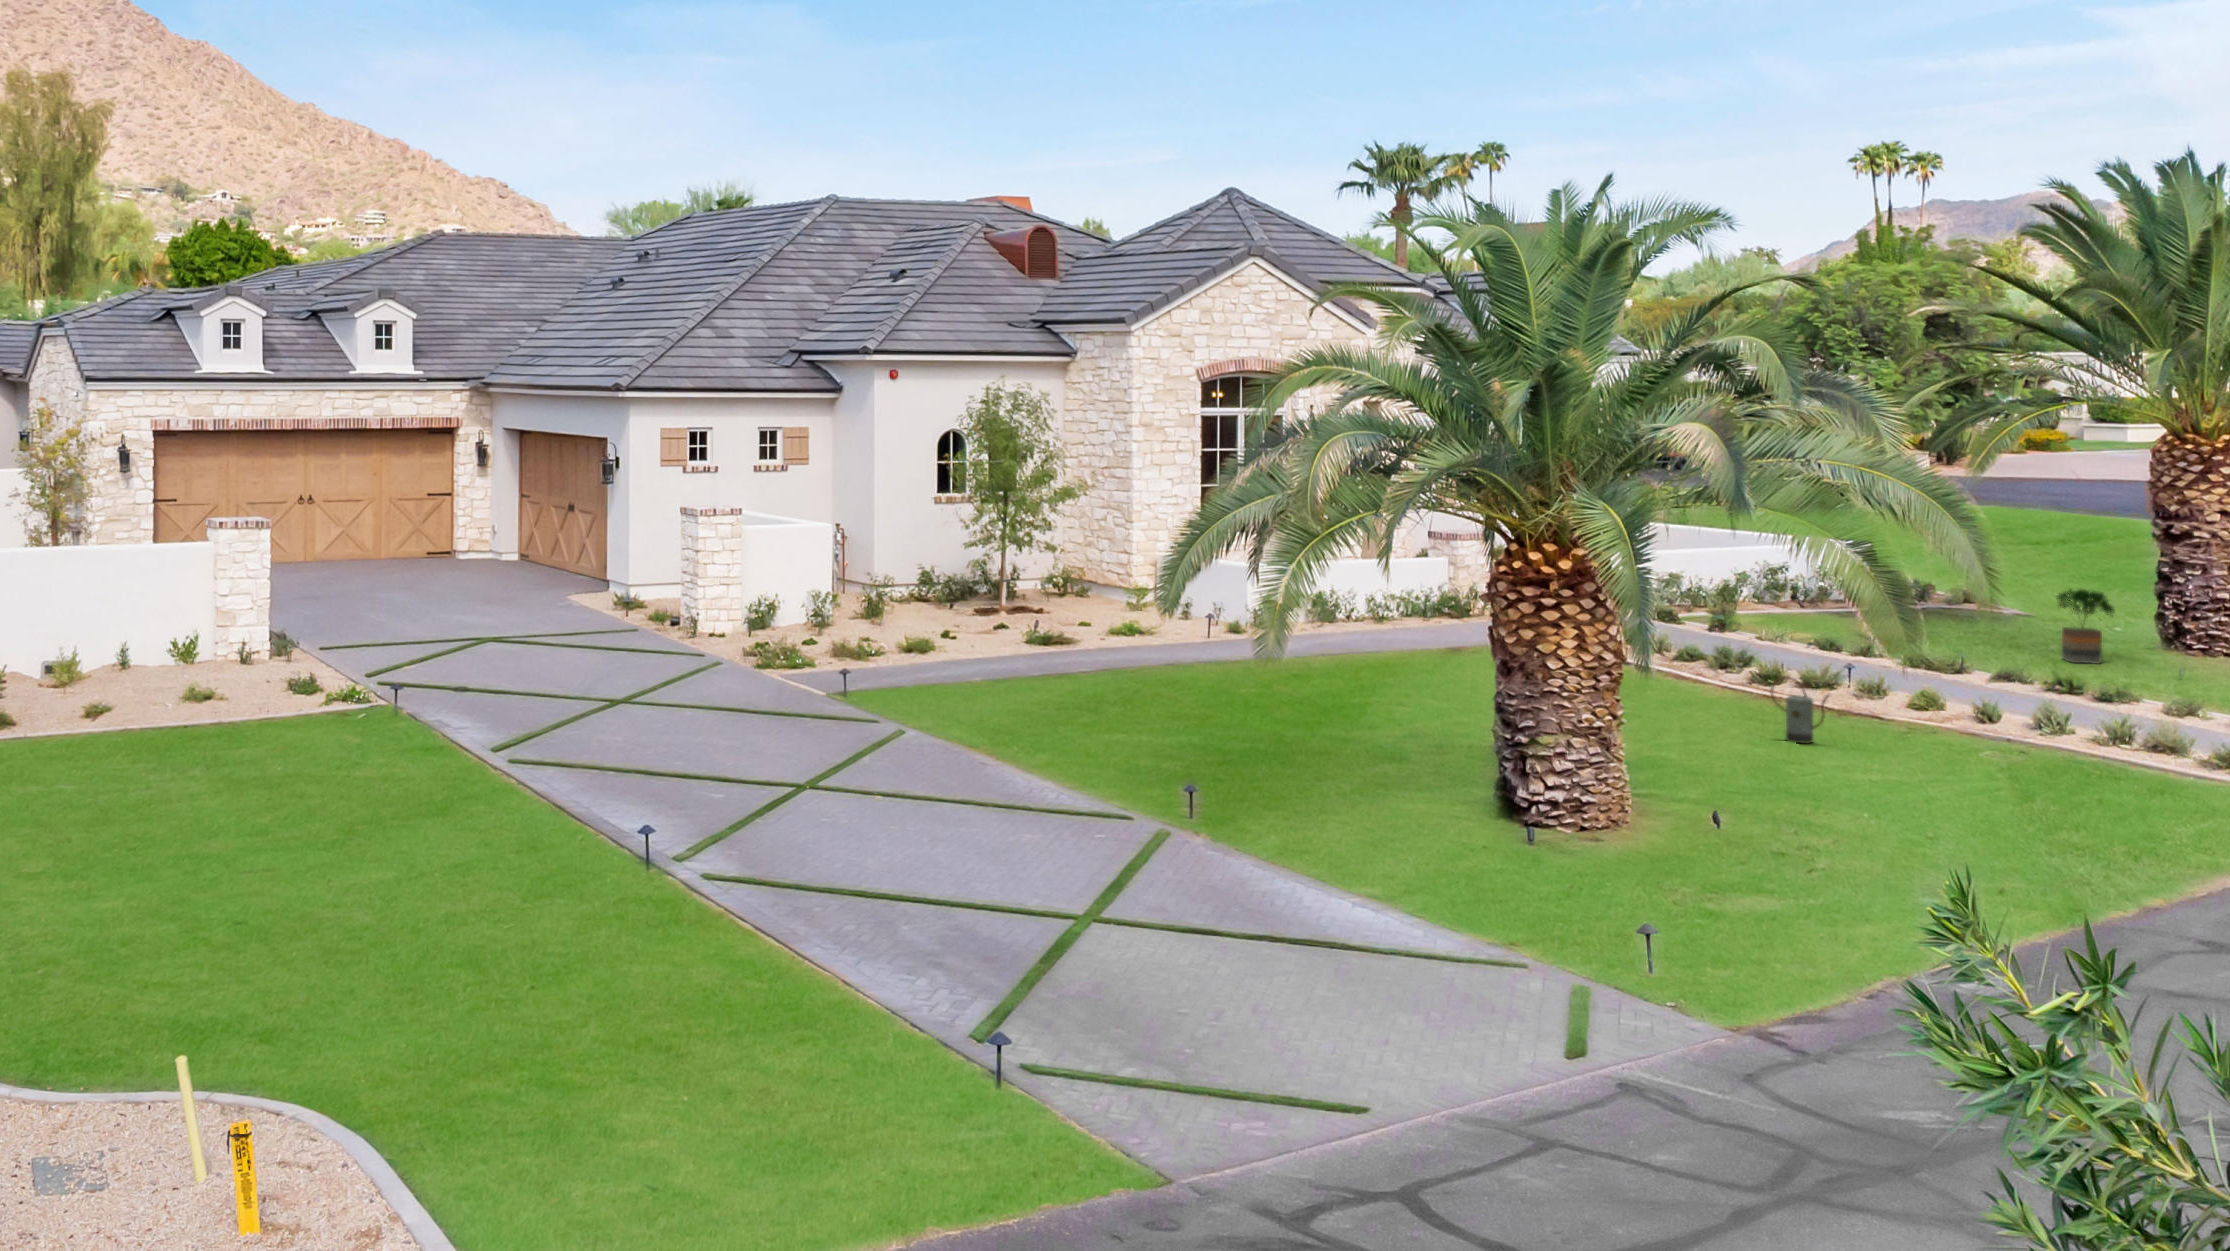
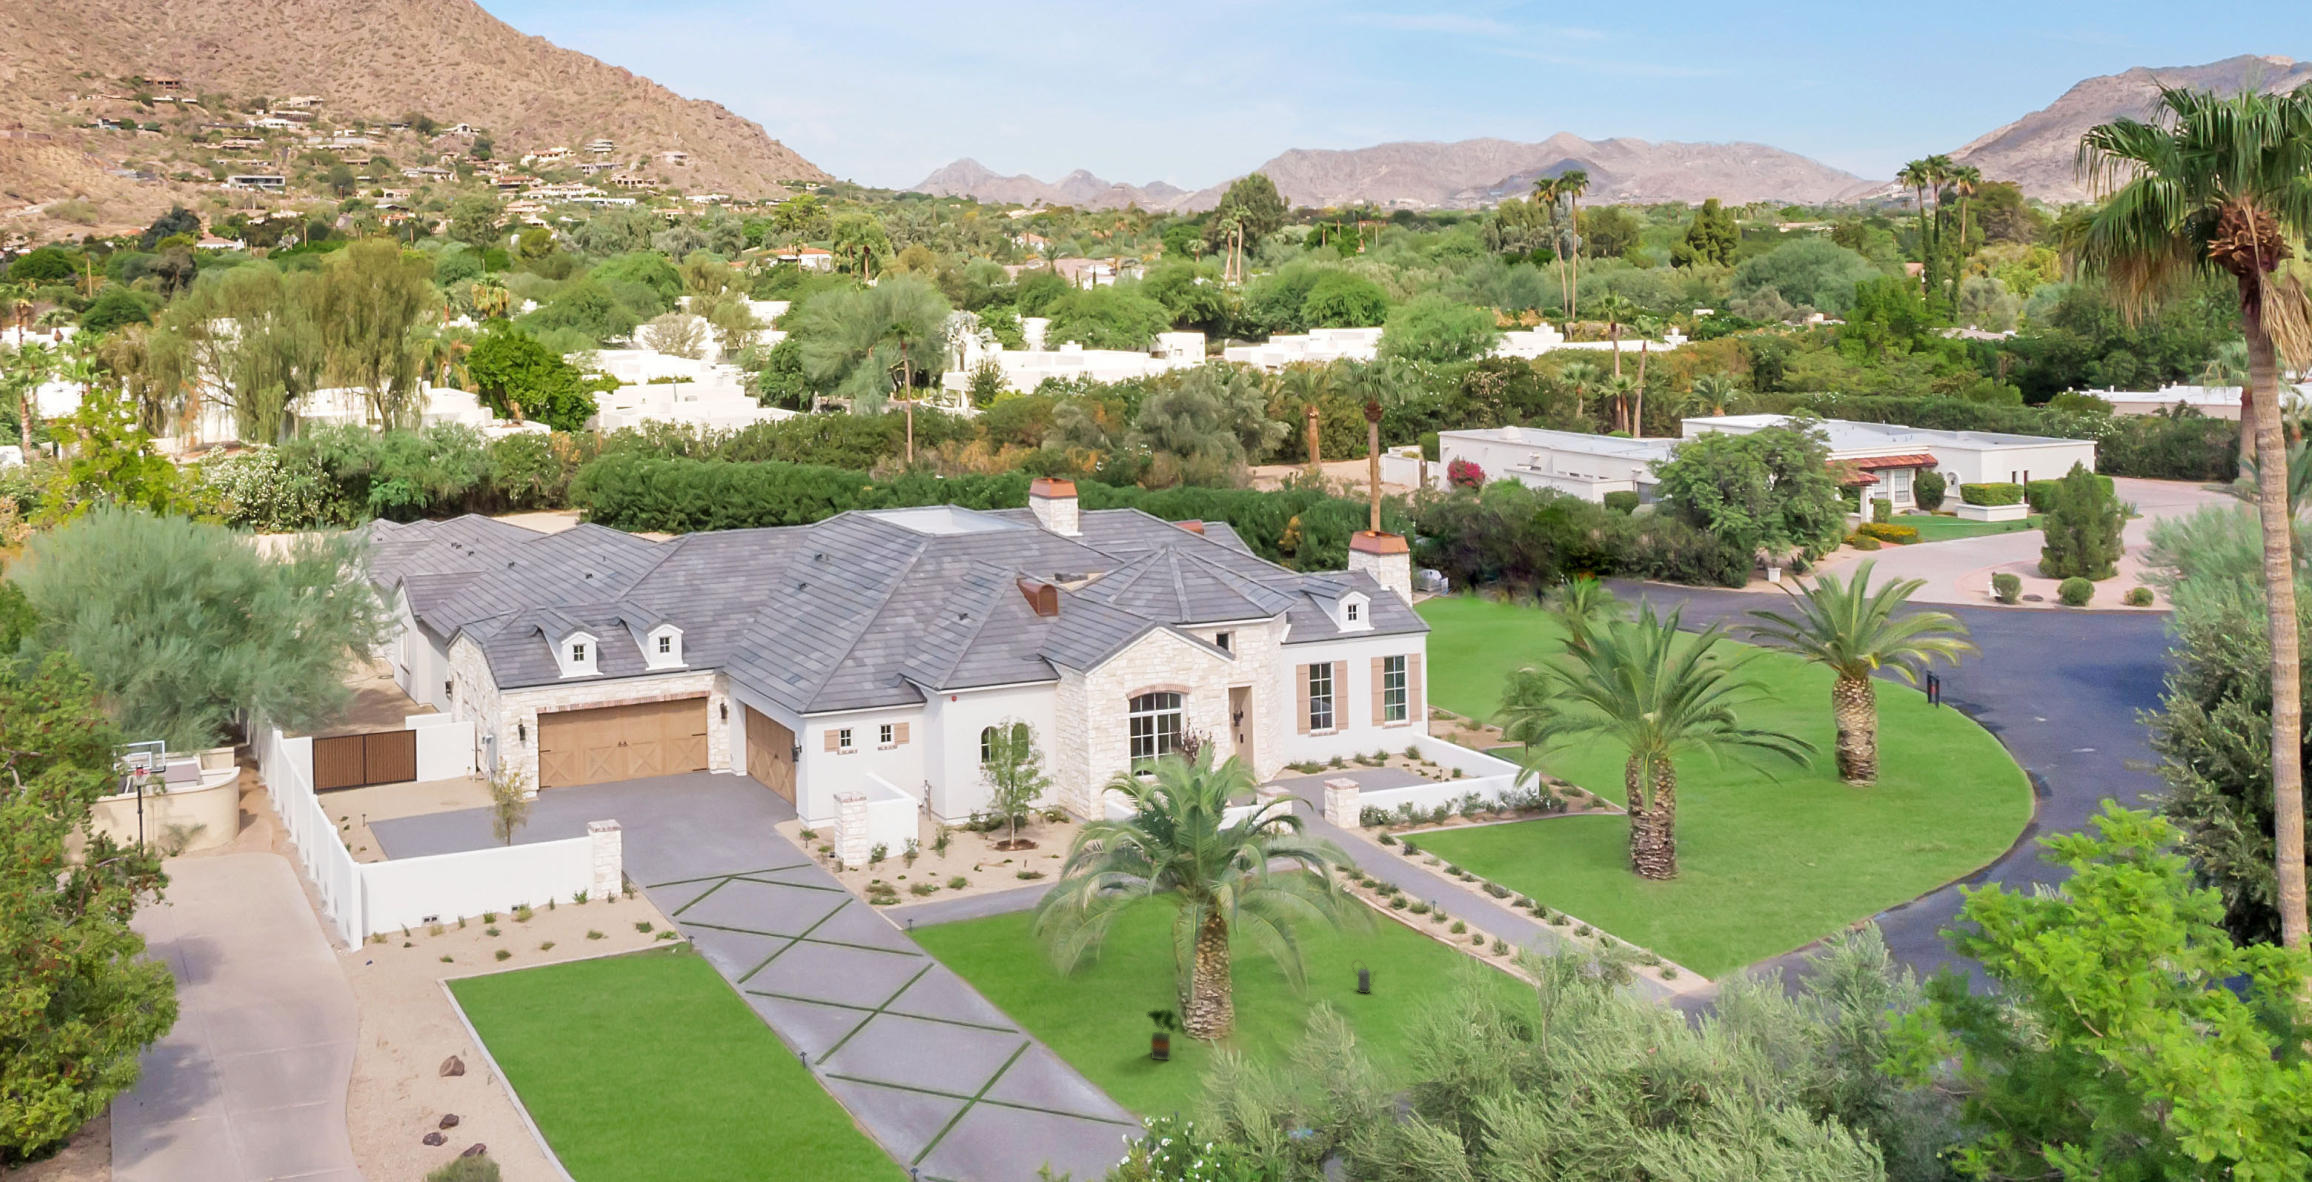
potted tree: present [2056,589,2115,664] -> present [1147,1010,1178,1060]

